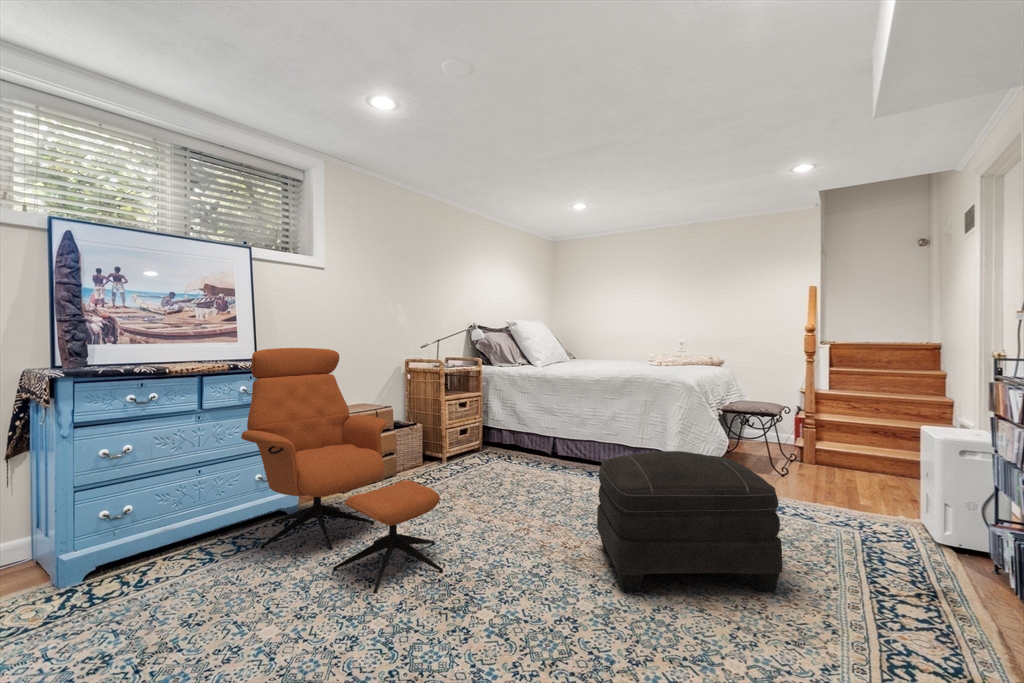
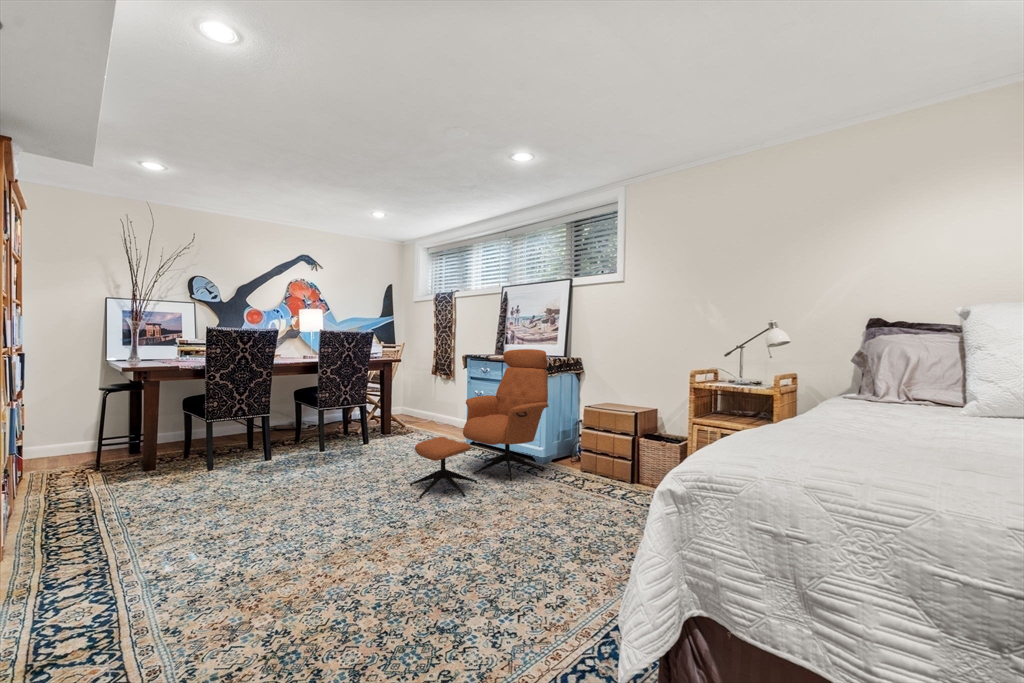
ottoman: present [597,451,782,592] -> none [235,462,417,637]

